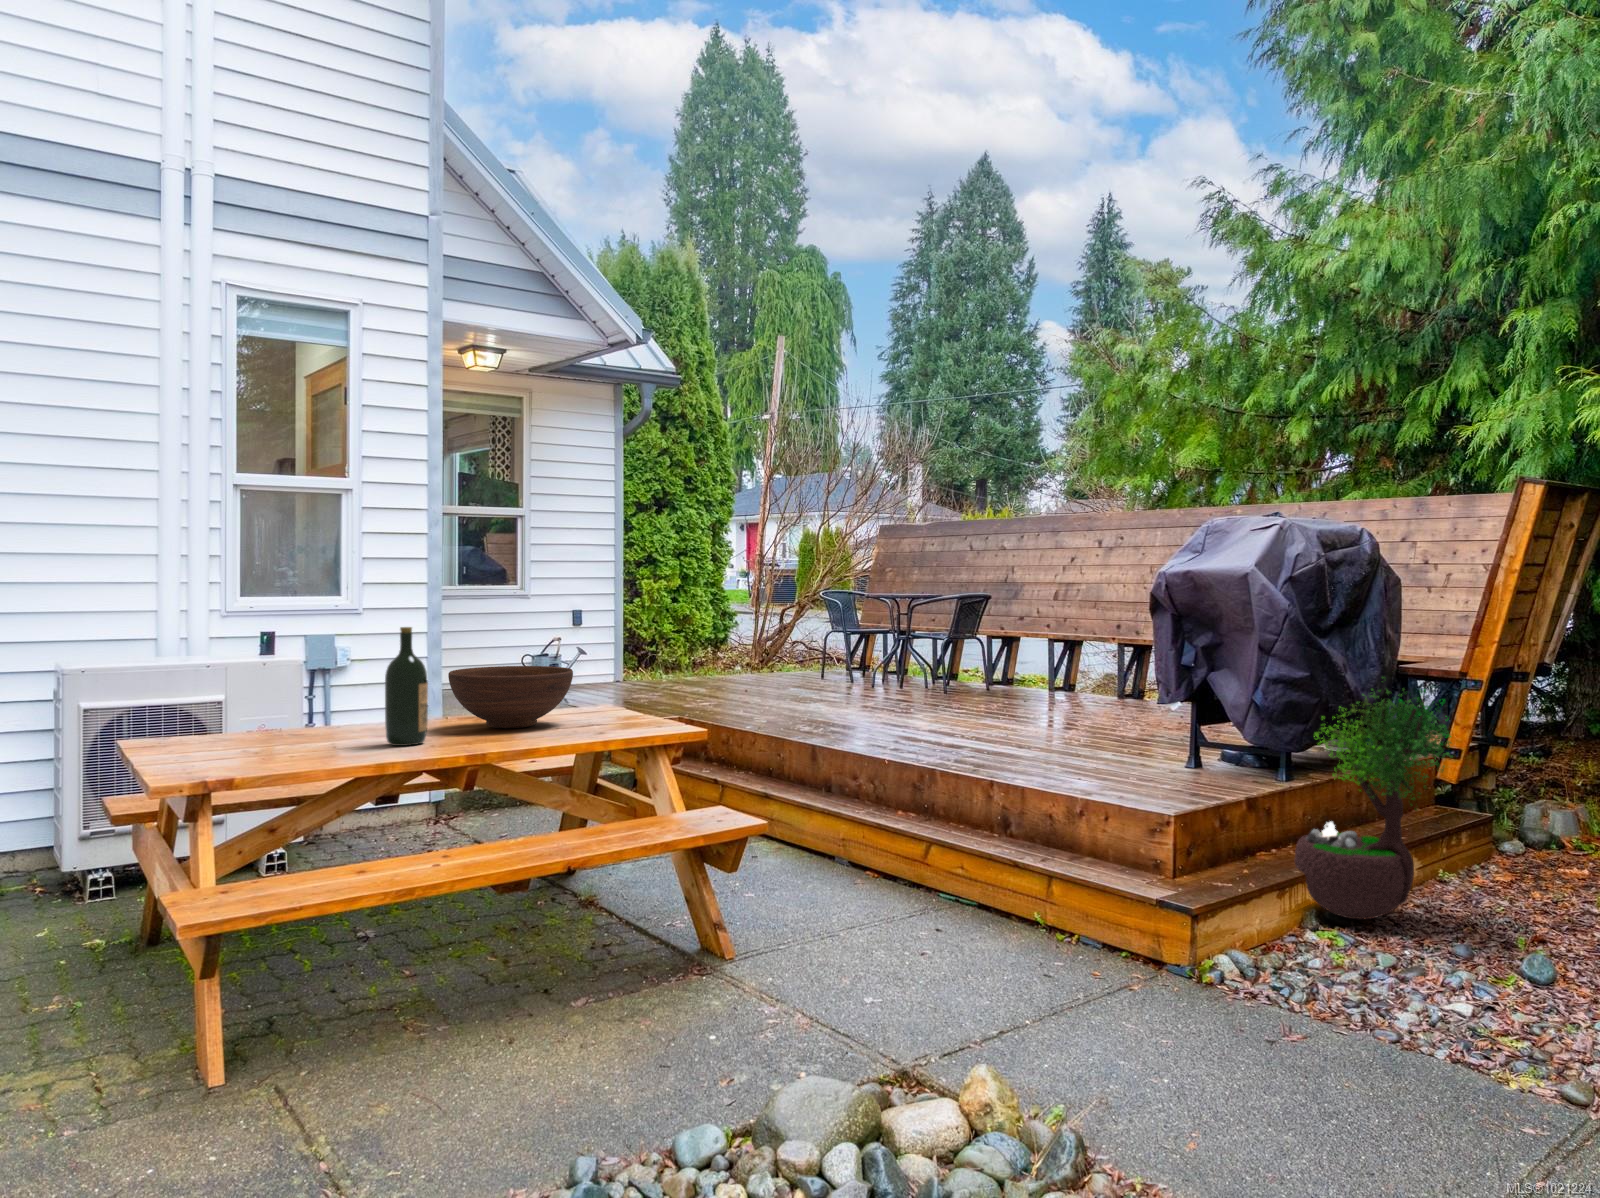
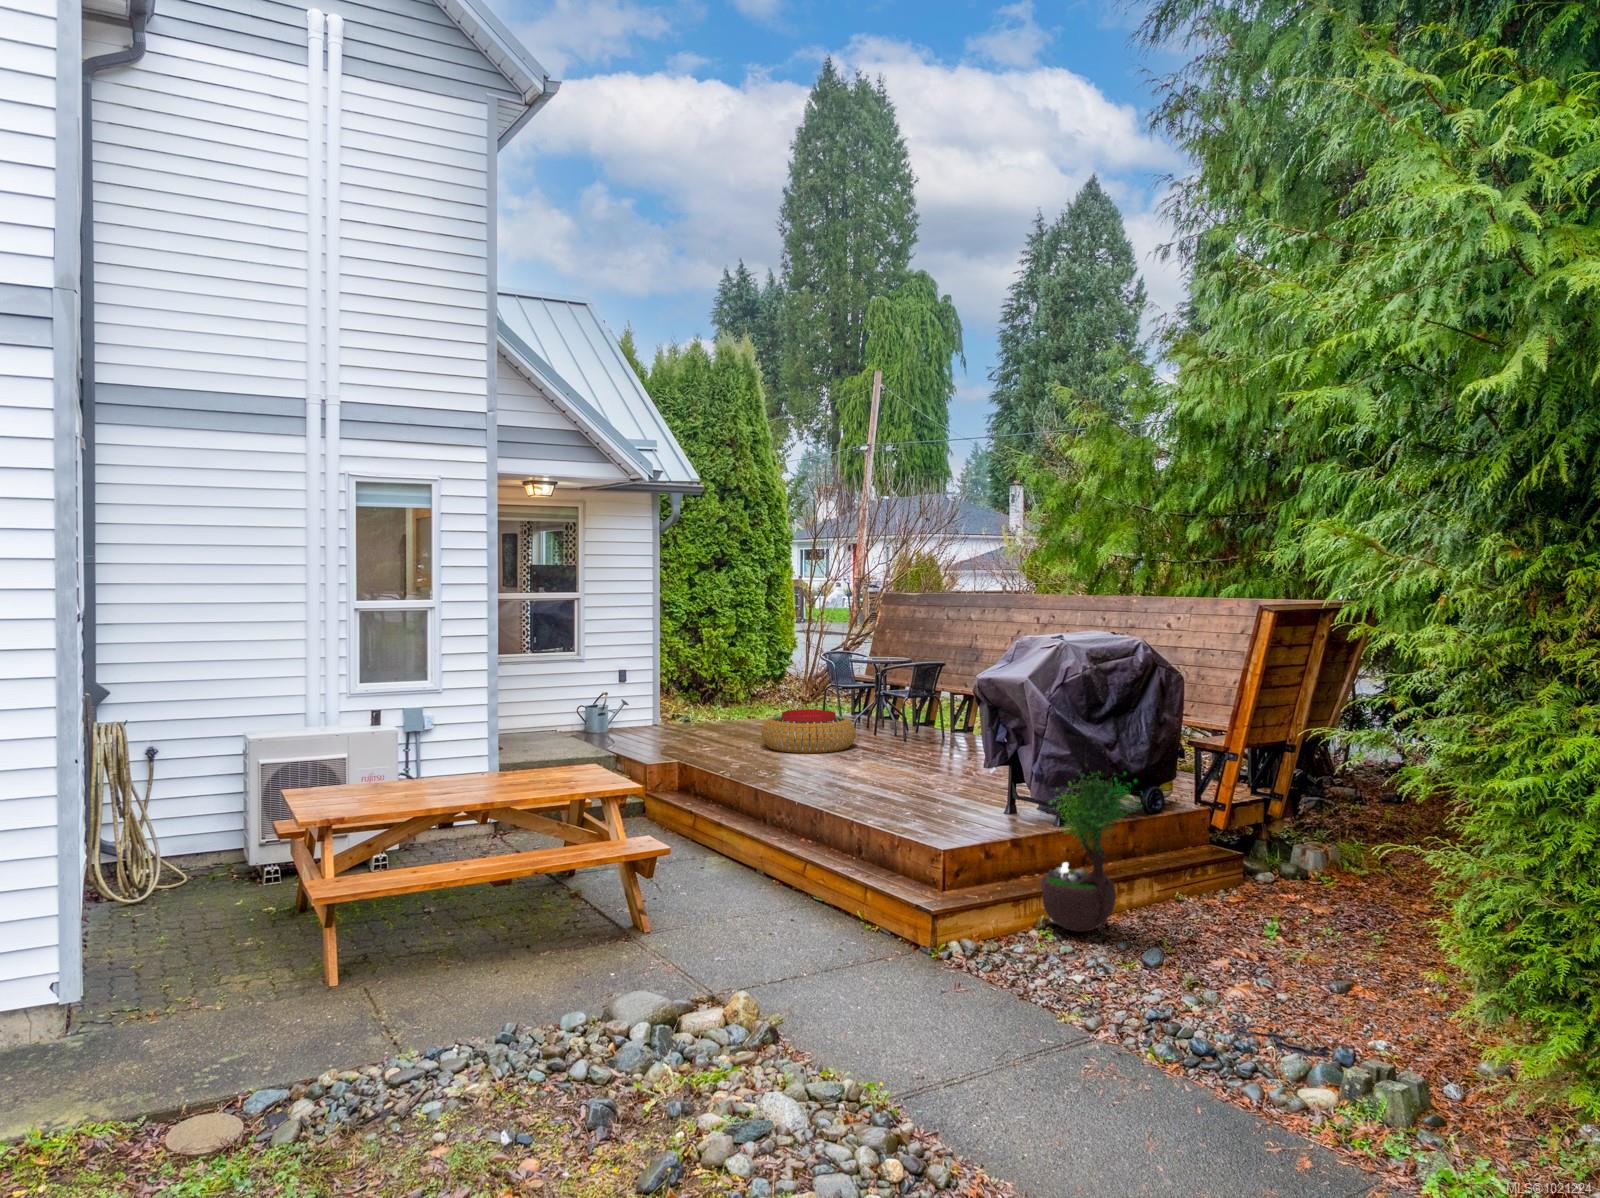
wine bottle: present [385,627,428,746] -> none [421,731,446,801]
pouf: none [772,655,892,706] -> present [762,710,856,753]
fruit bowl: present [448,666,573,728] -> none [466,745,544,788]

